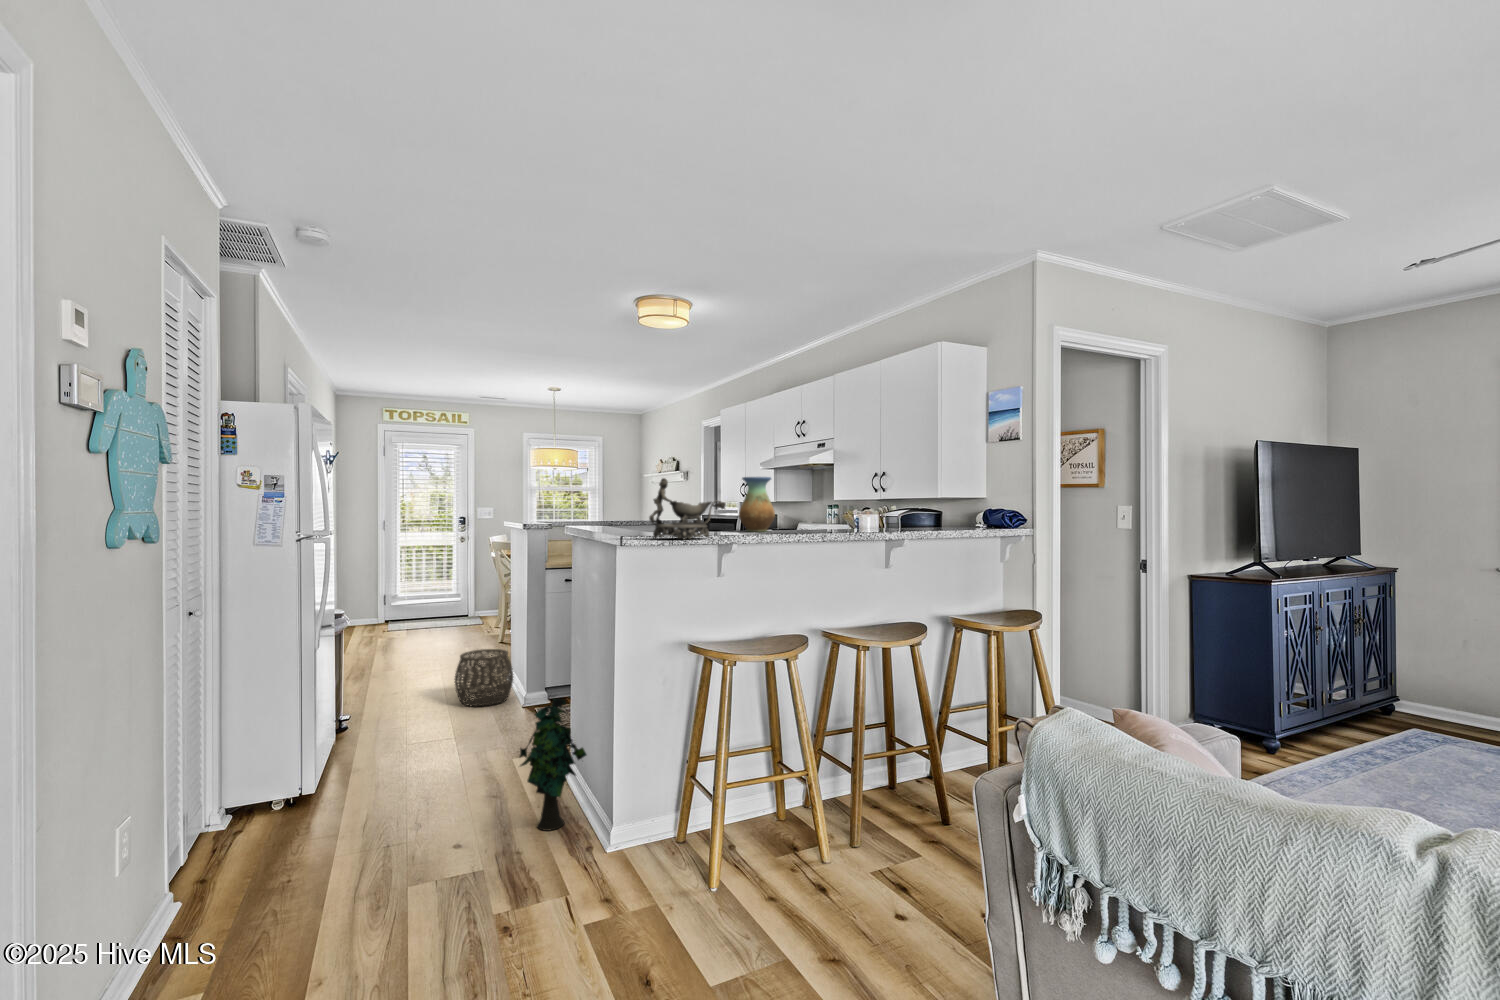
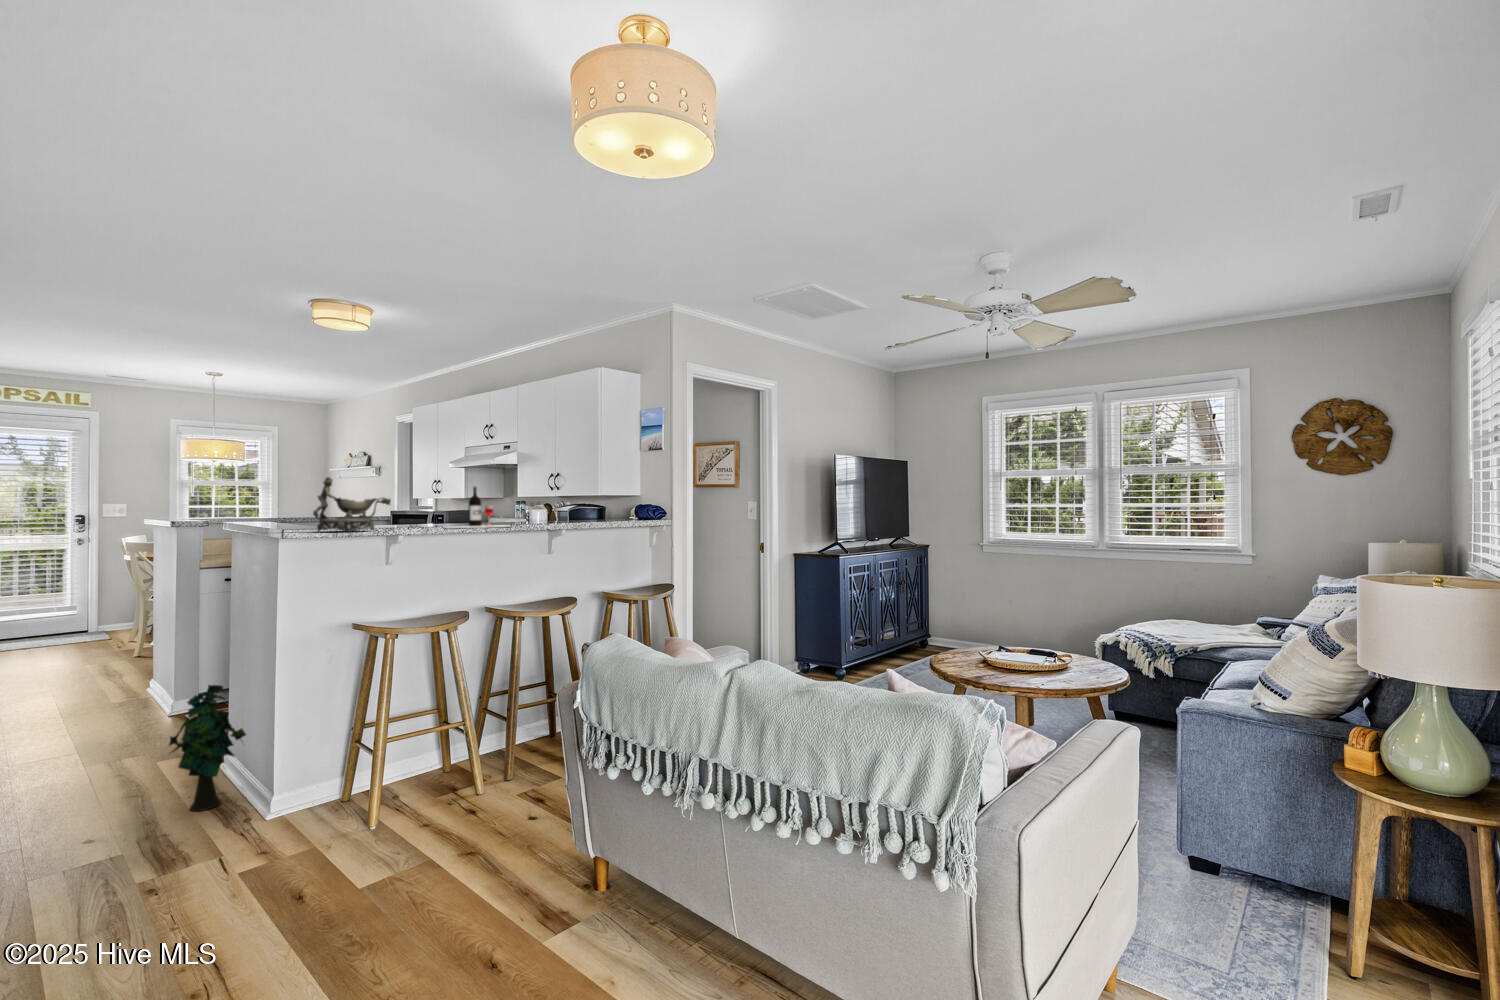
vase: present [739,477,775,532] -> none [411,476,446,525]
wine bottle: none [773,488,857,536] -> present [444,487,508,528]
woven basket: present [455,649,513,706] -> none [78,656,158,719]

